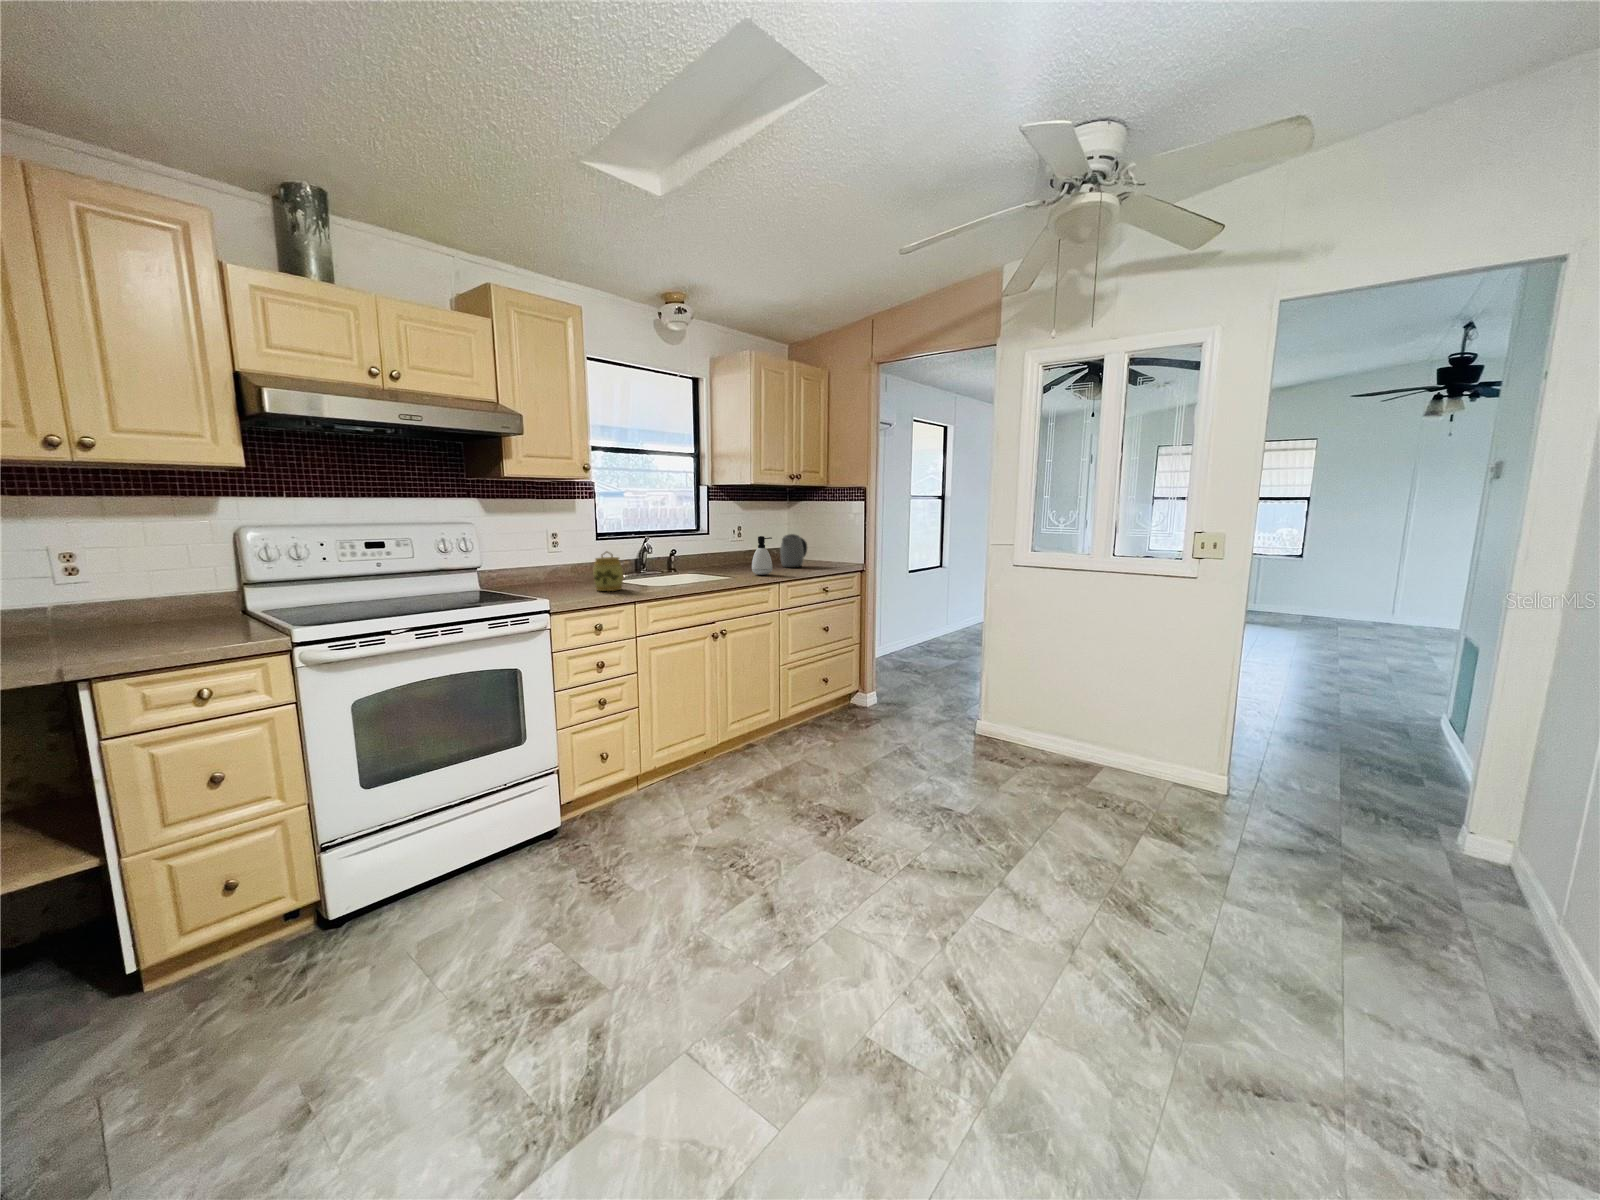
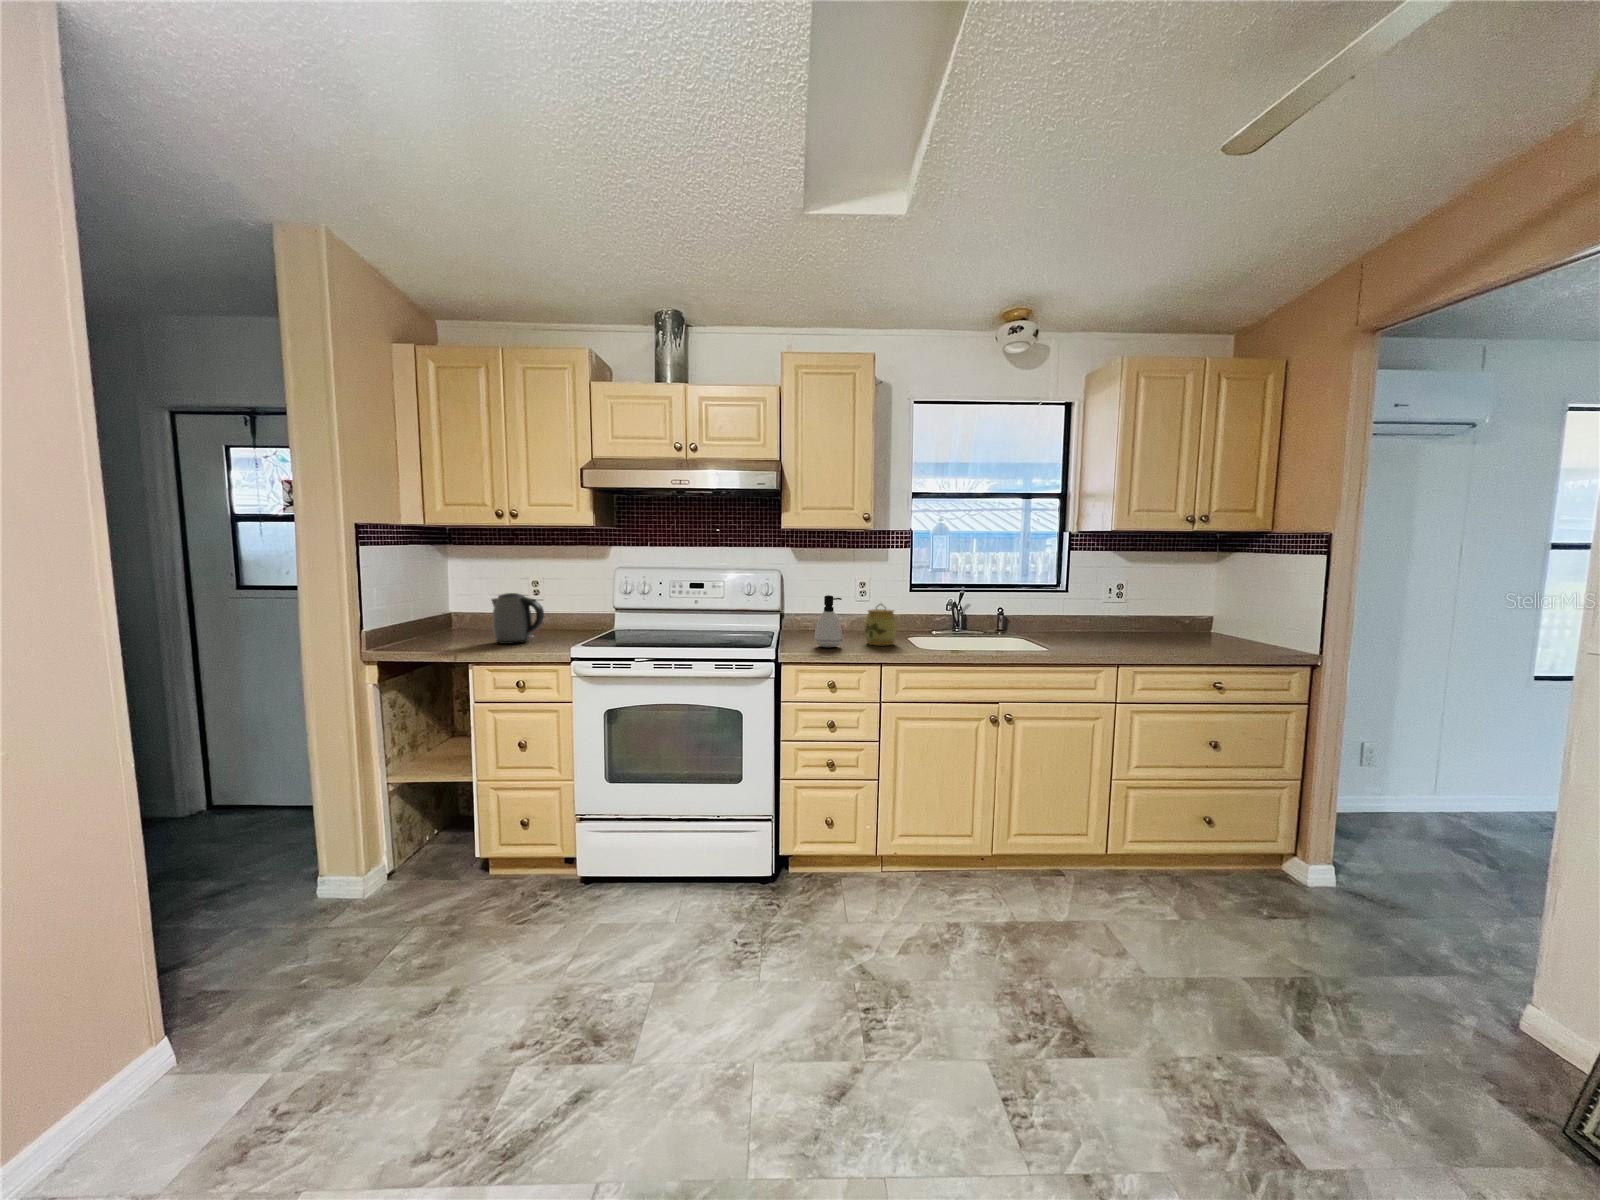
kettle: present [780,534,807,568] -> present [492,593,544,644]
soap dispenser: present [752,536,773,575] -> present [815,595,842,647]

